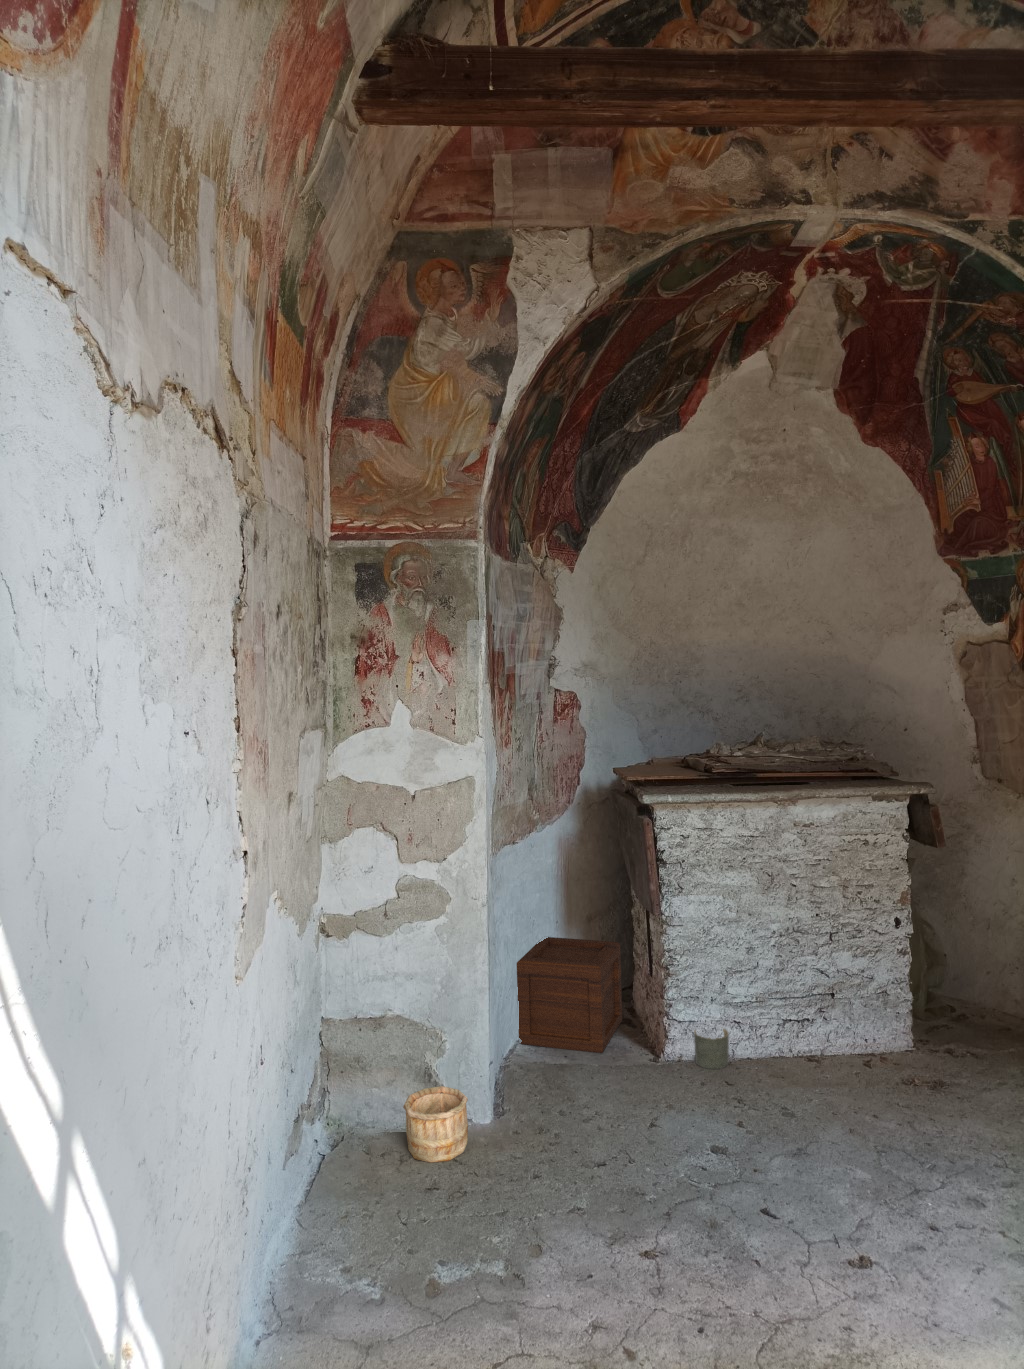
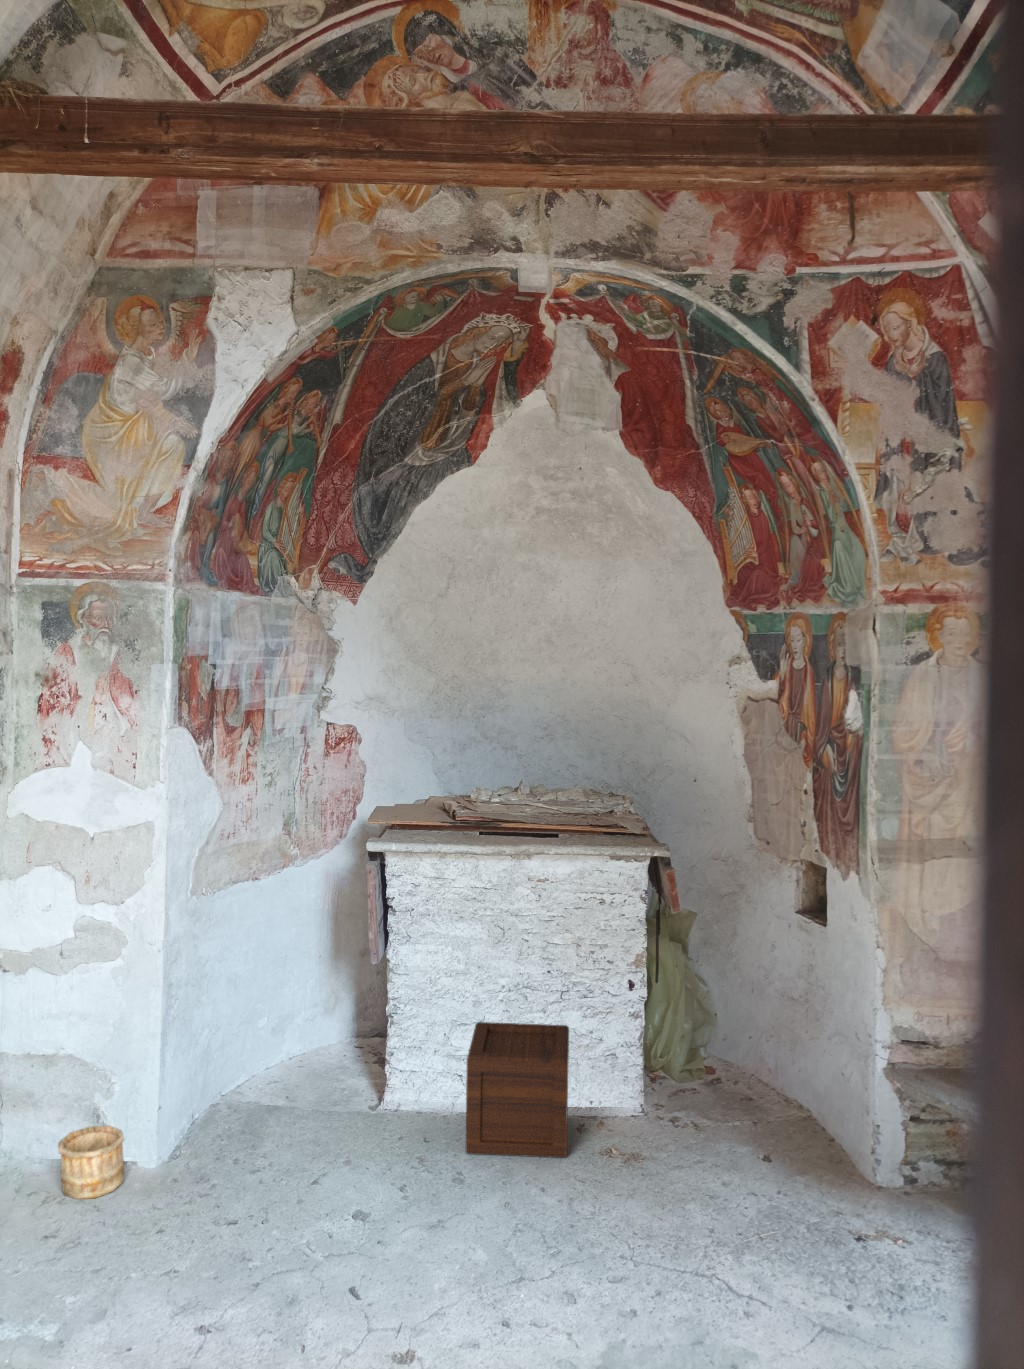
wooden crate: present [517,937,622,1053] -> present [465,1022,569,1158]
planter: present [694,1029,729,1069] -> none [407,1080,442,1125]

